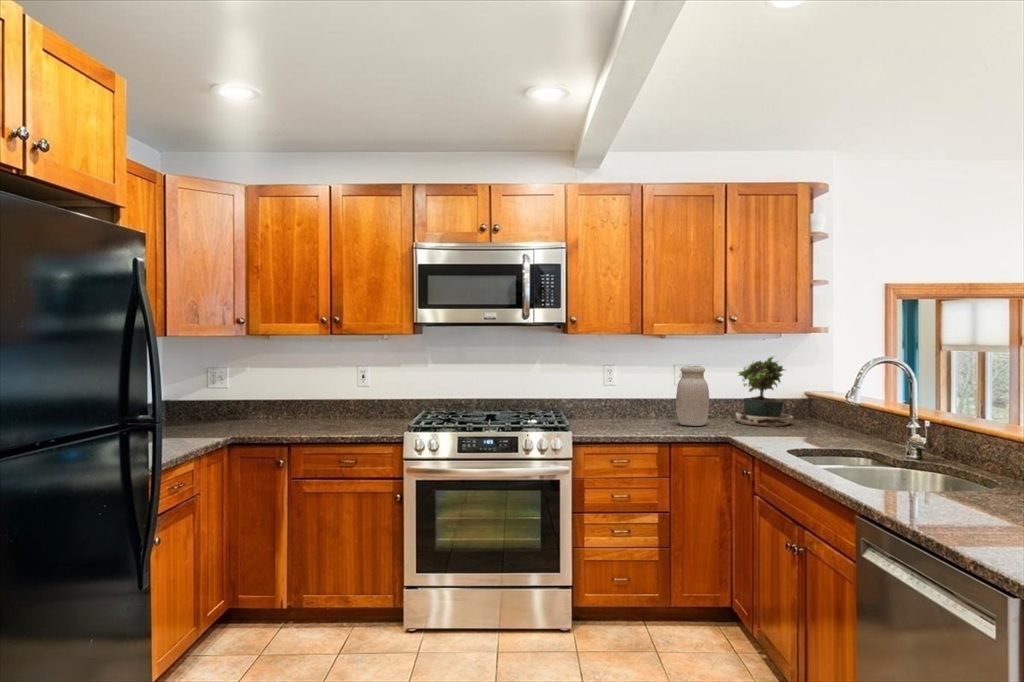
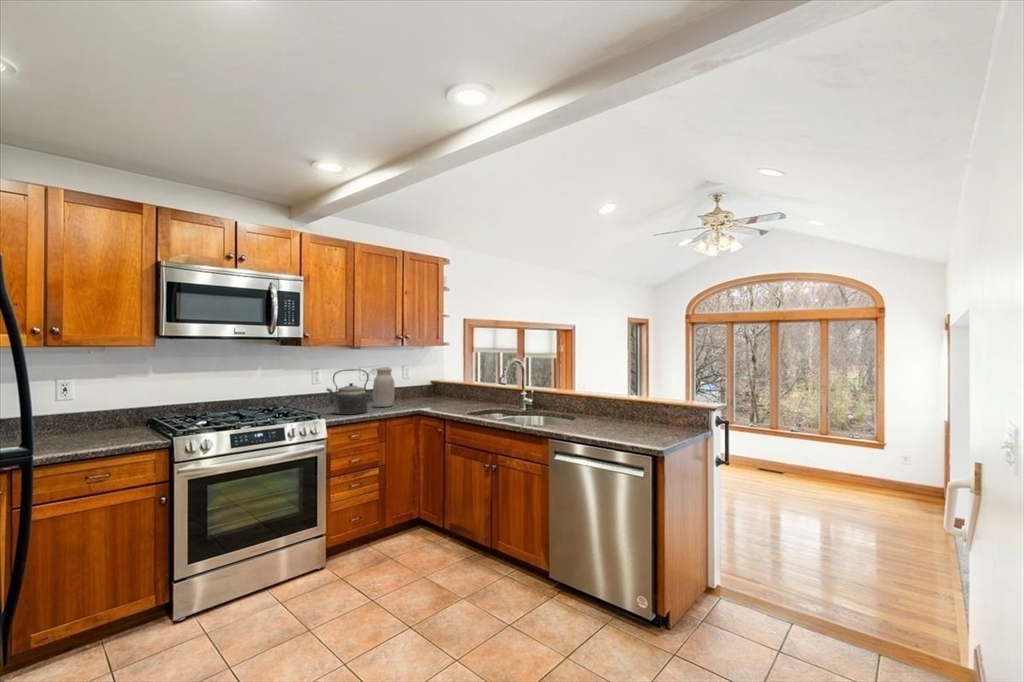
potted plant: present [736,357,793,426] -> none [401,359,437,404]
kettle: none [598,367,657,431] -> present [327,369,369,415]

